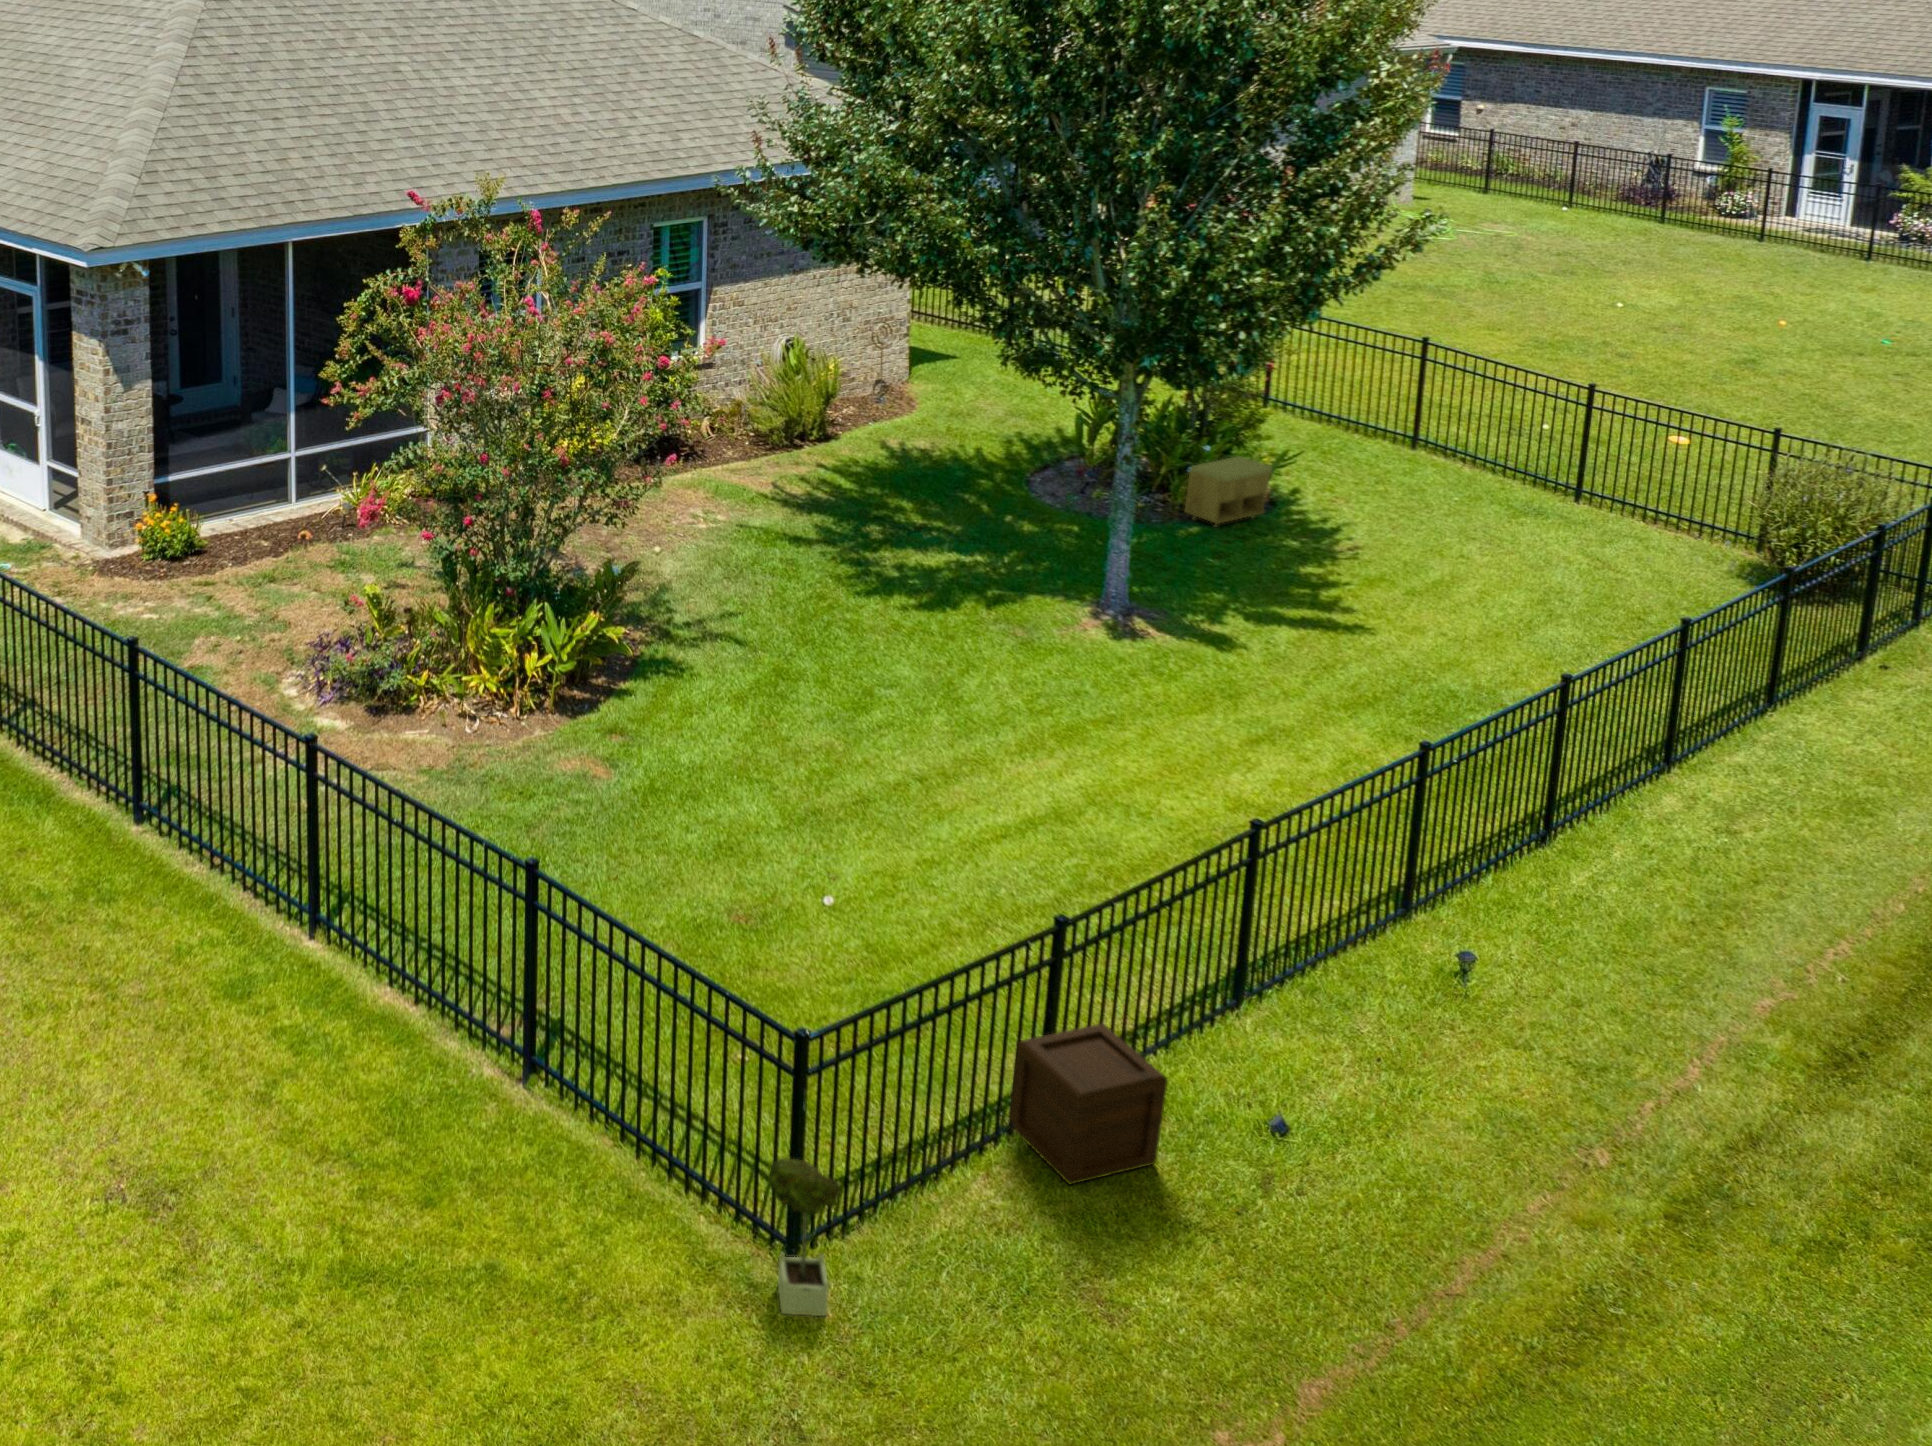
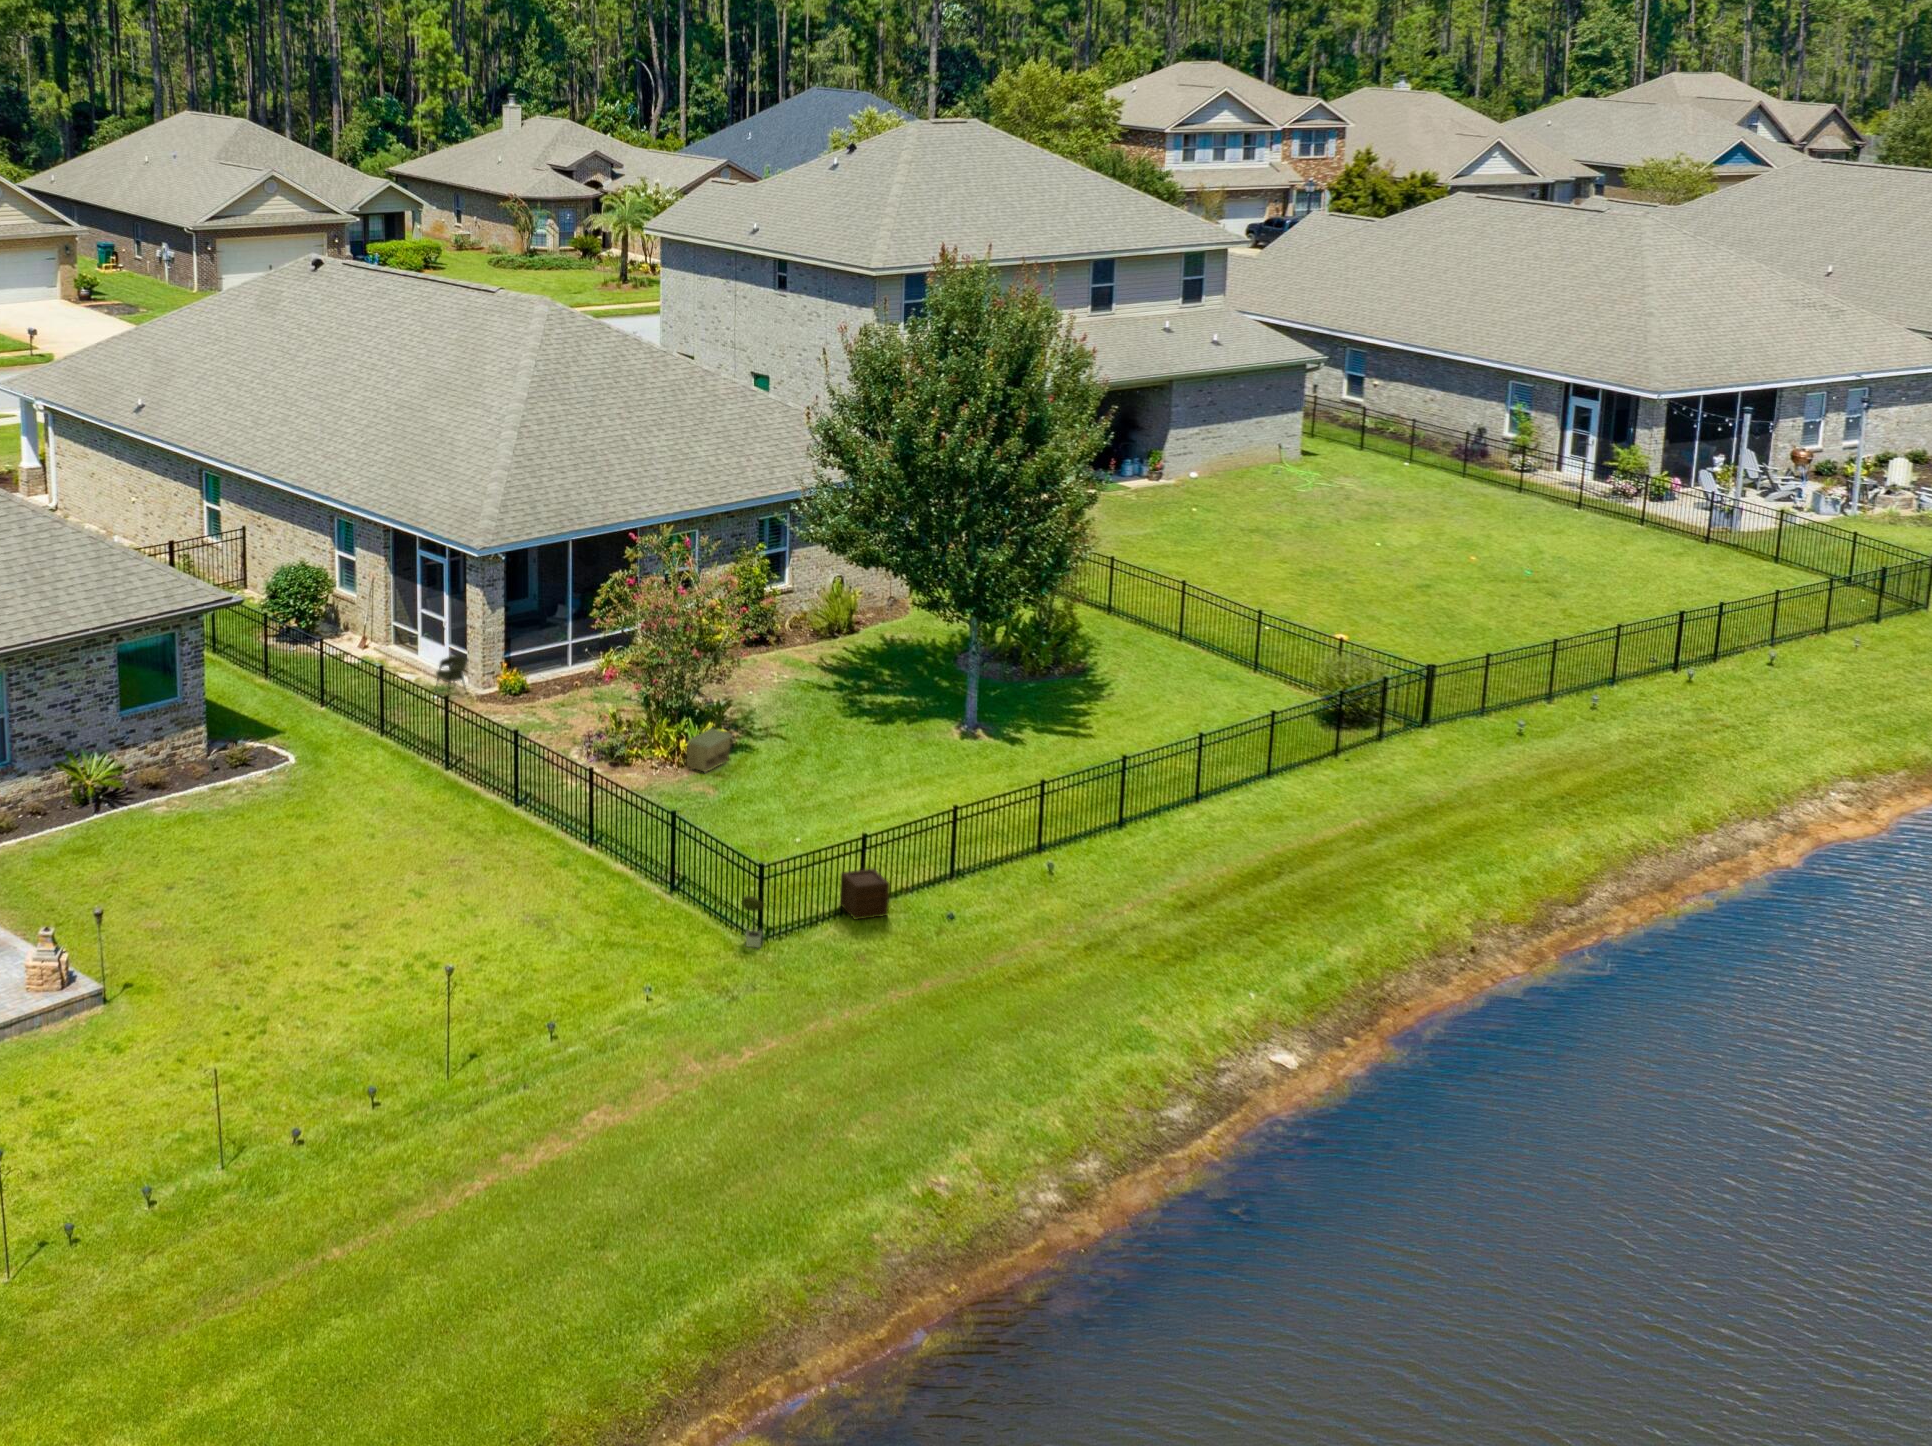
storage bench: present [1185,456,1272,526] -> present [687,729,732,772]
chair: none [12,479,78,568] -> present [436,655,467,690]

